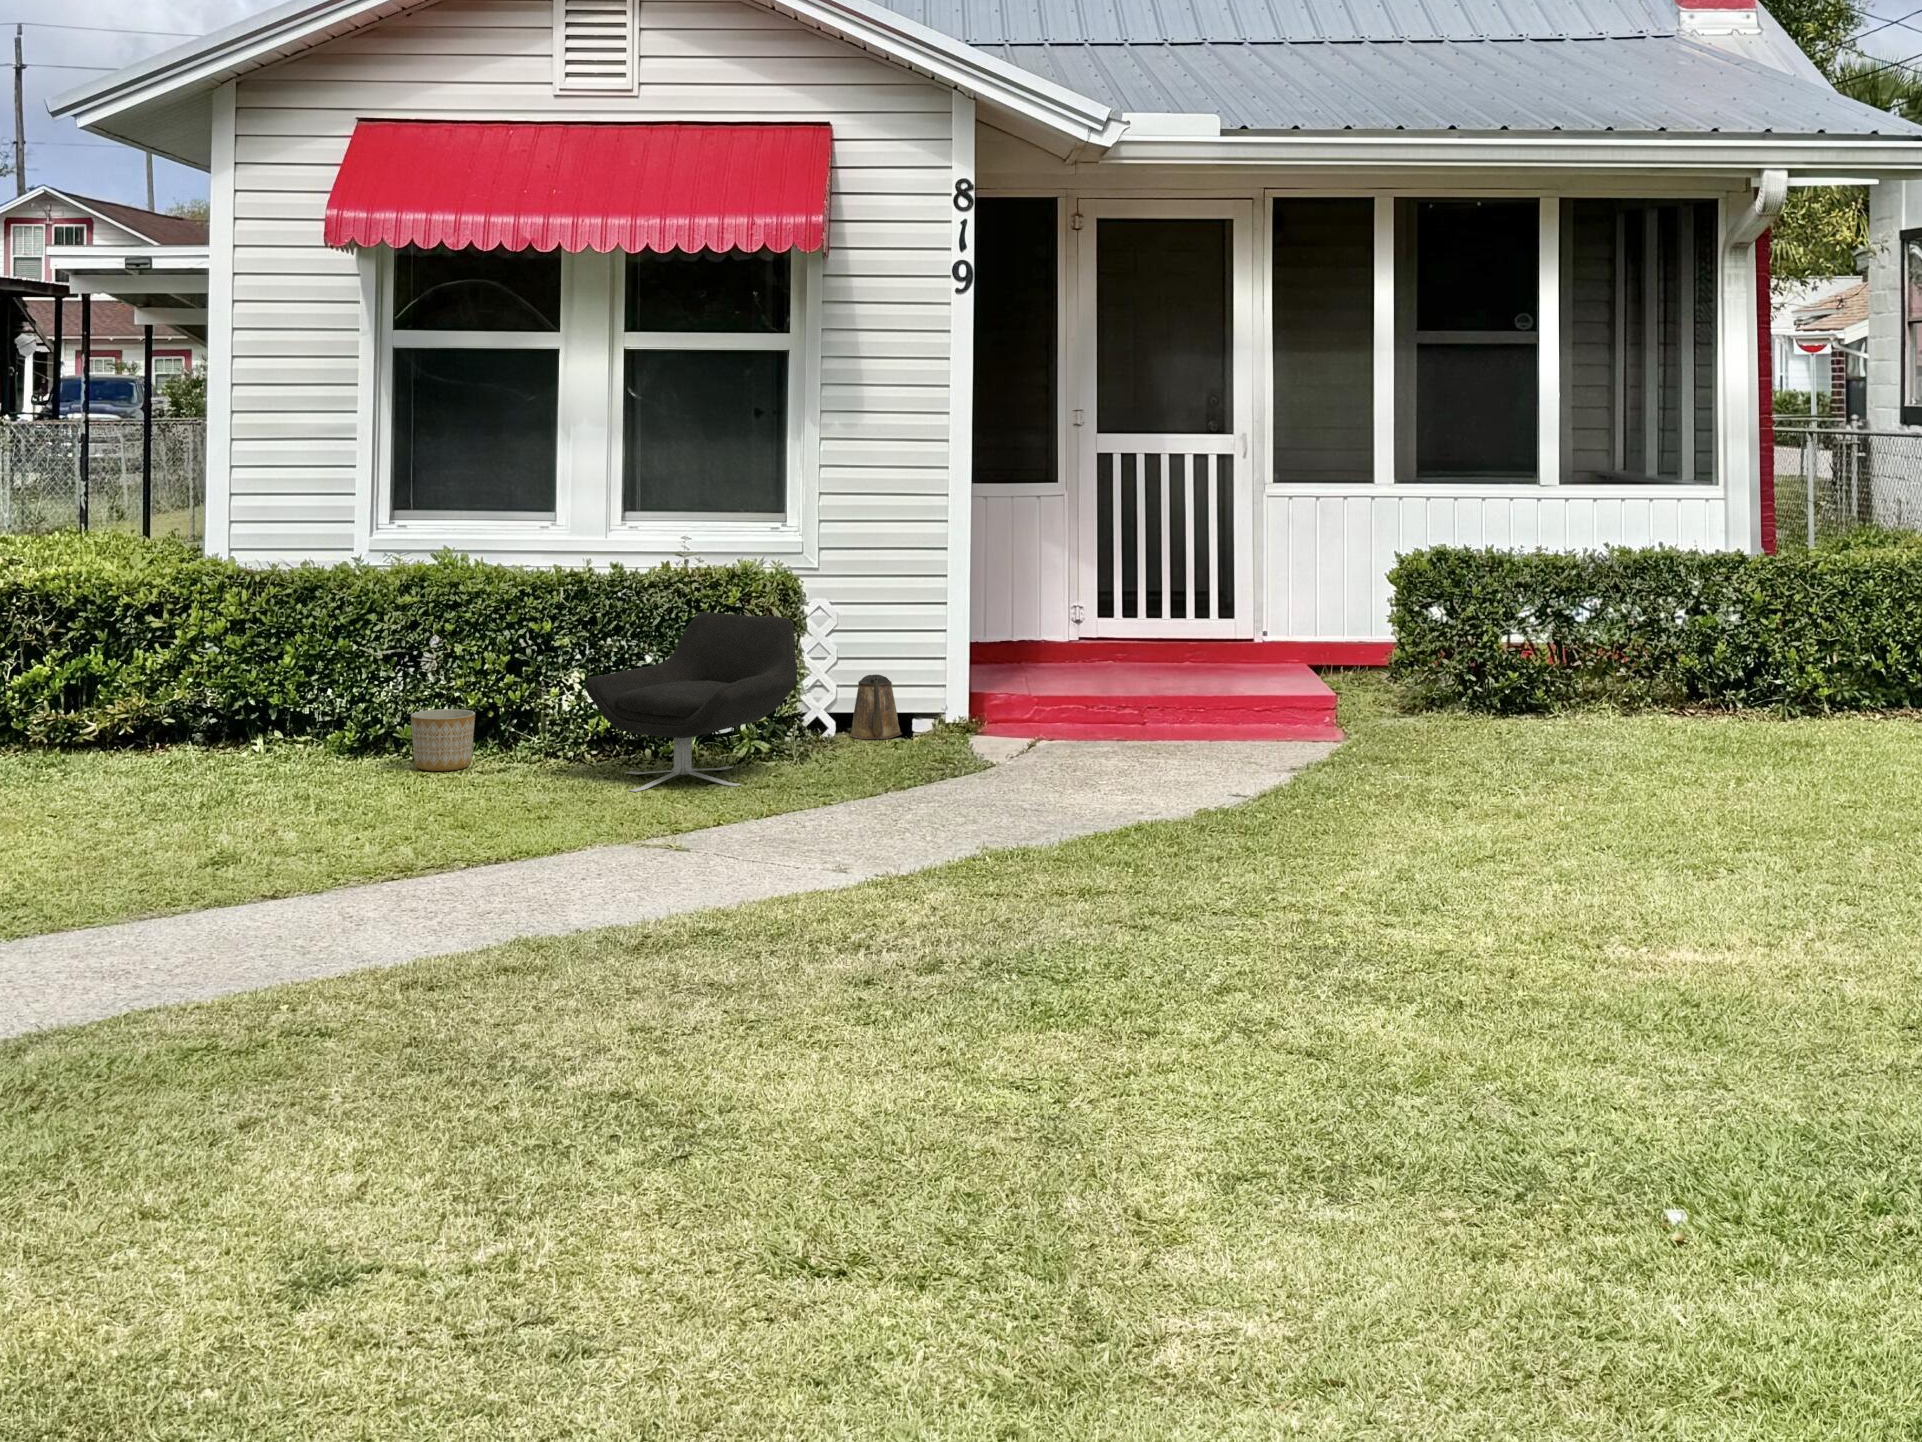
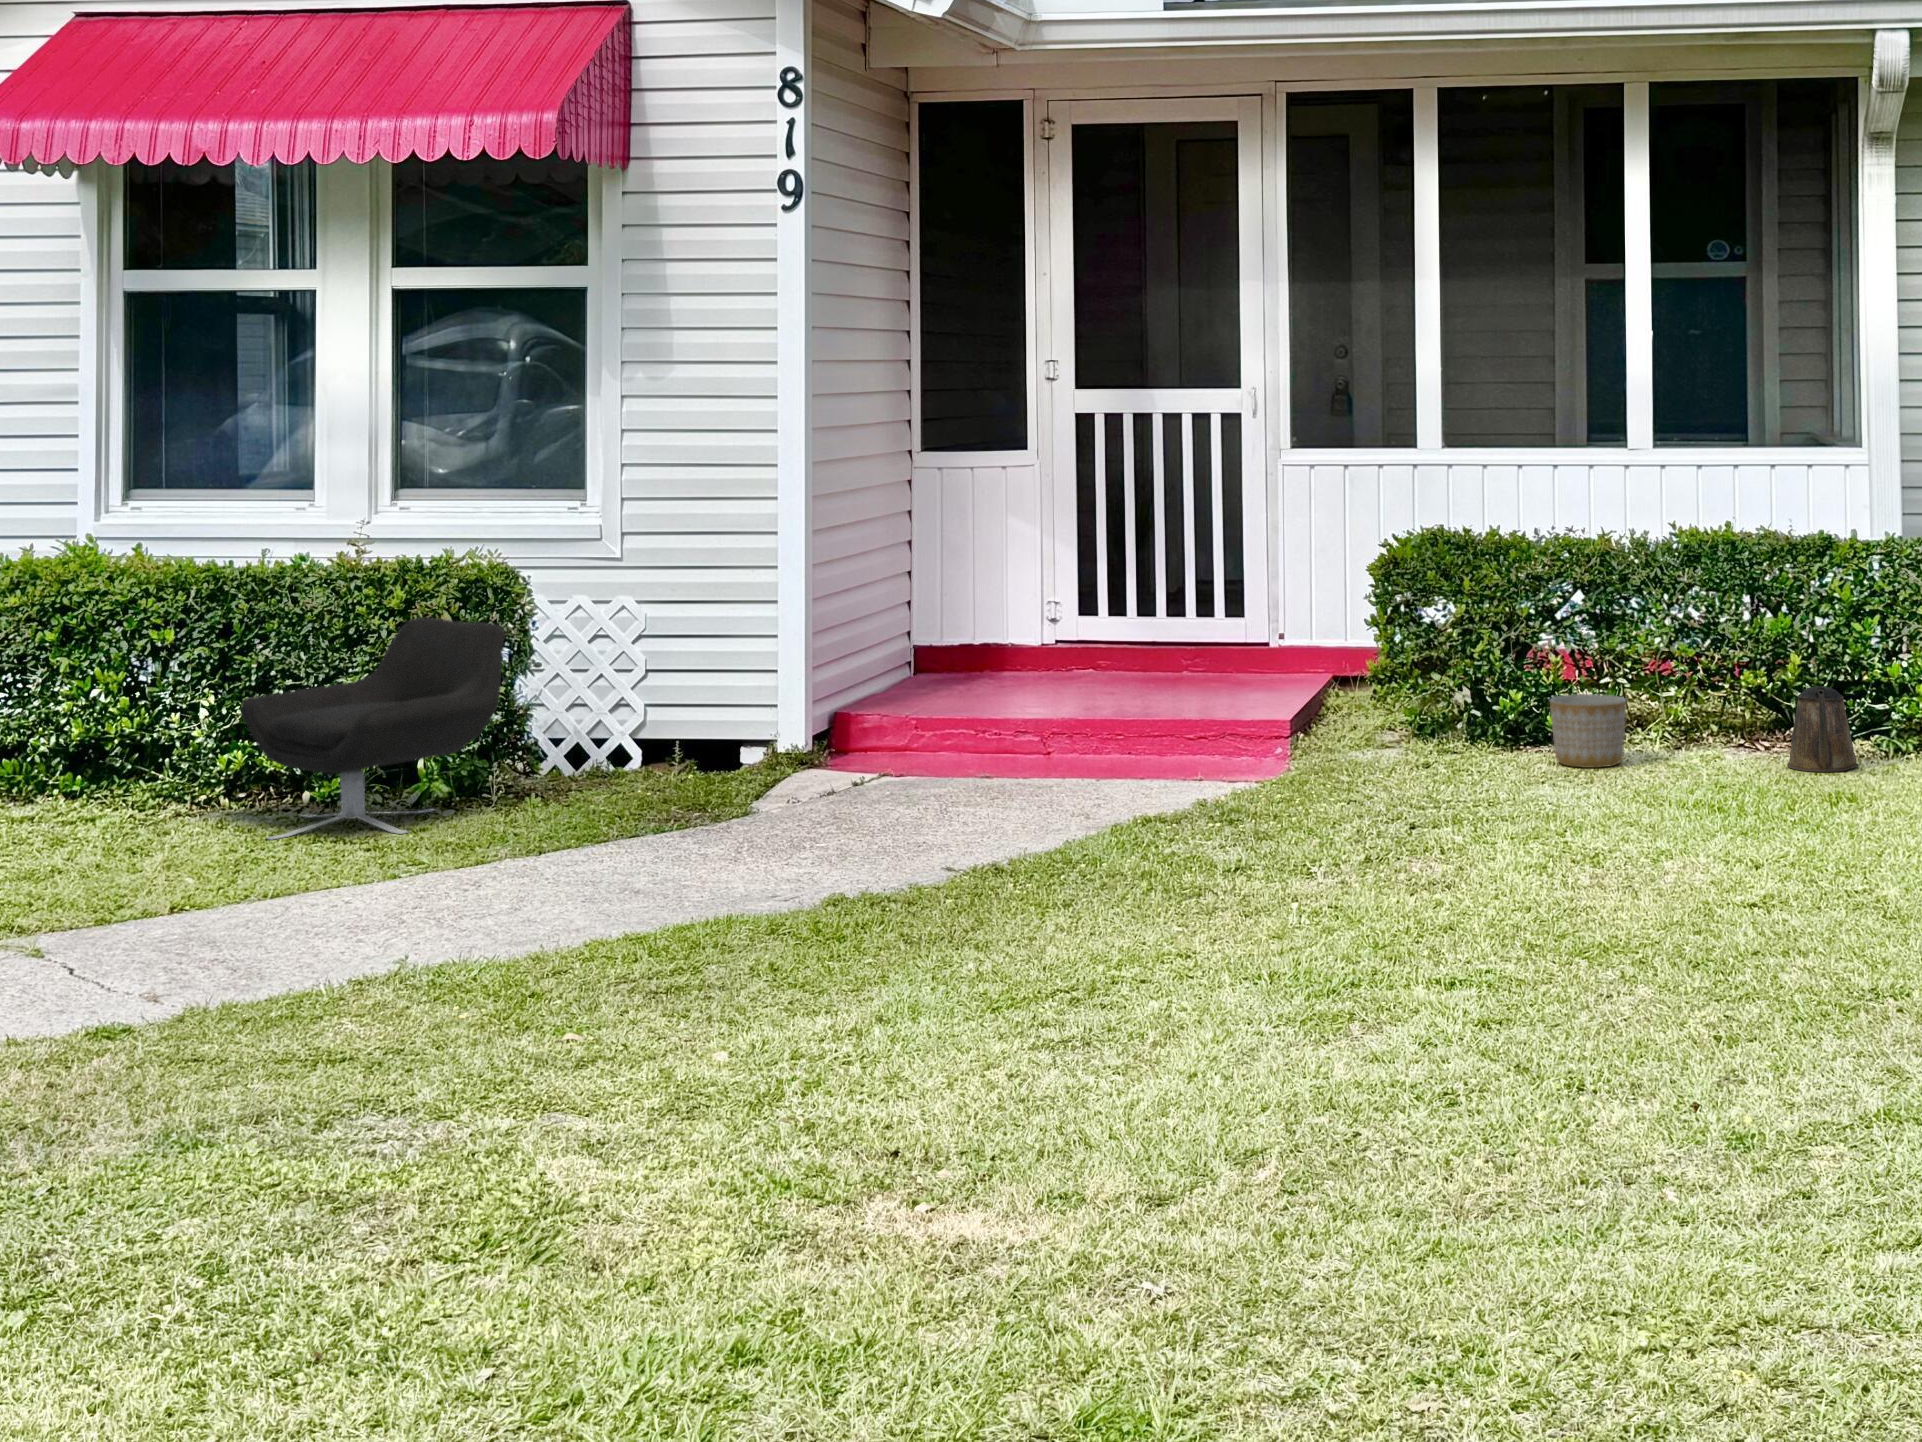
watering can: present [850,674,902,739] -> present [1787,686,1859,772]
planter: present [411,709,475,771] -> present [1550,694,1627,768]

